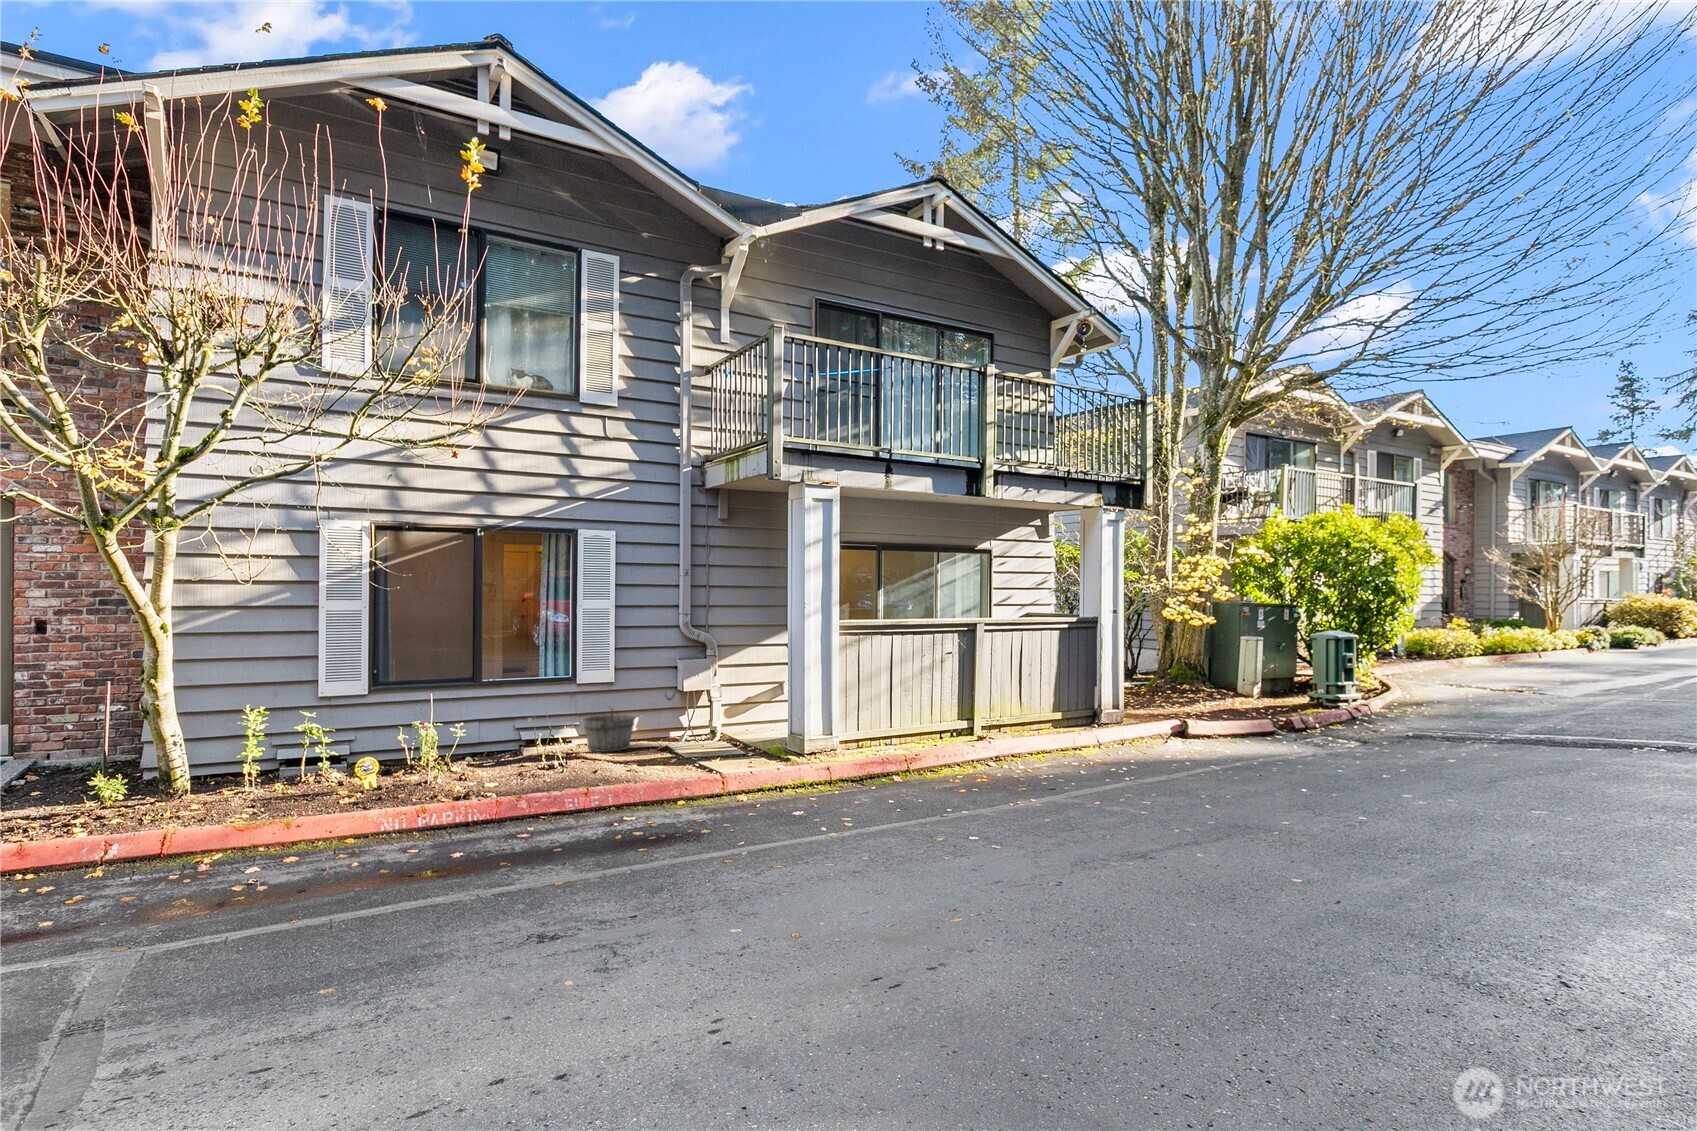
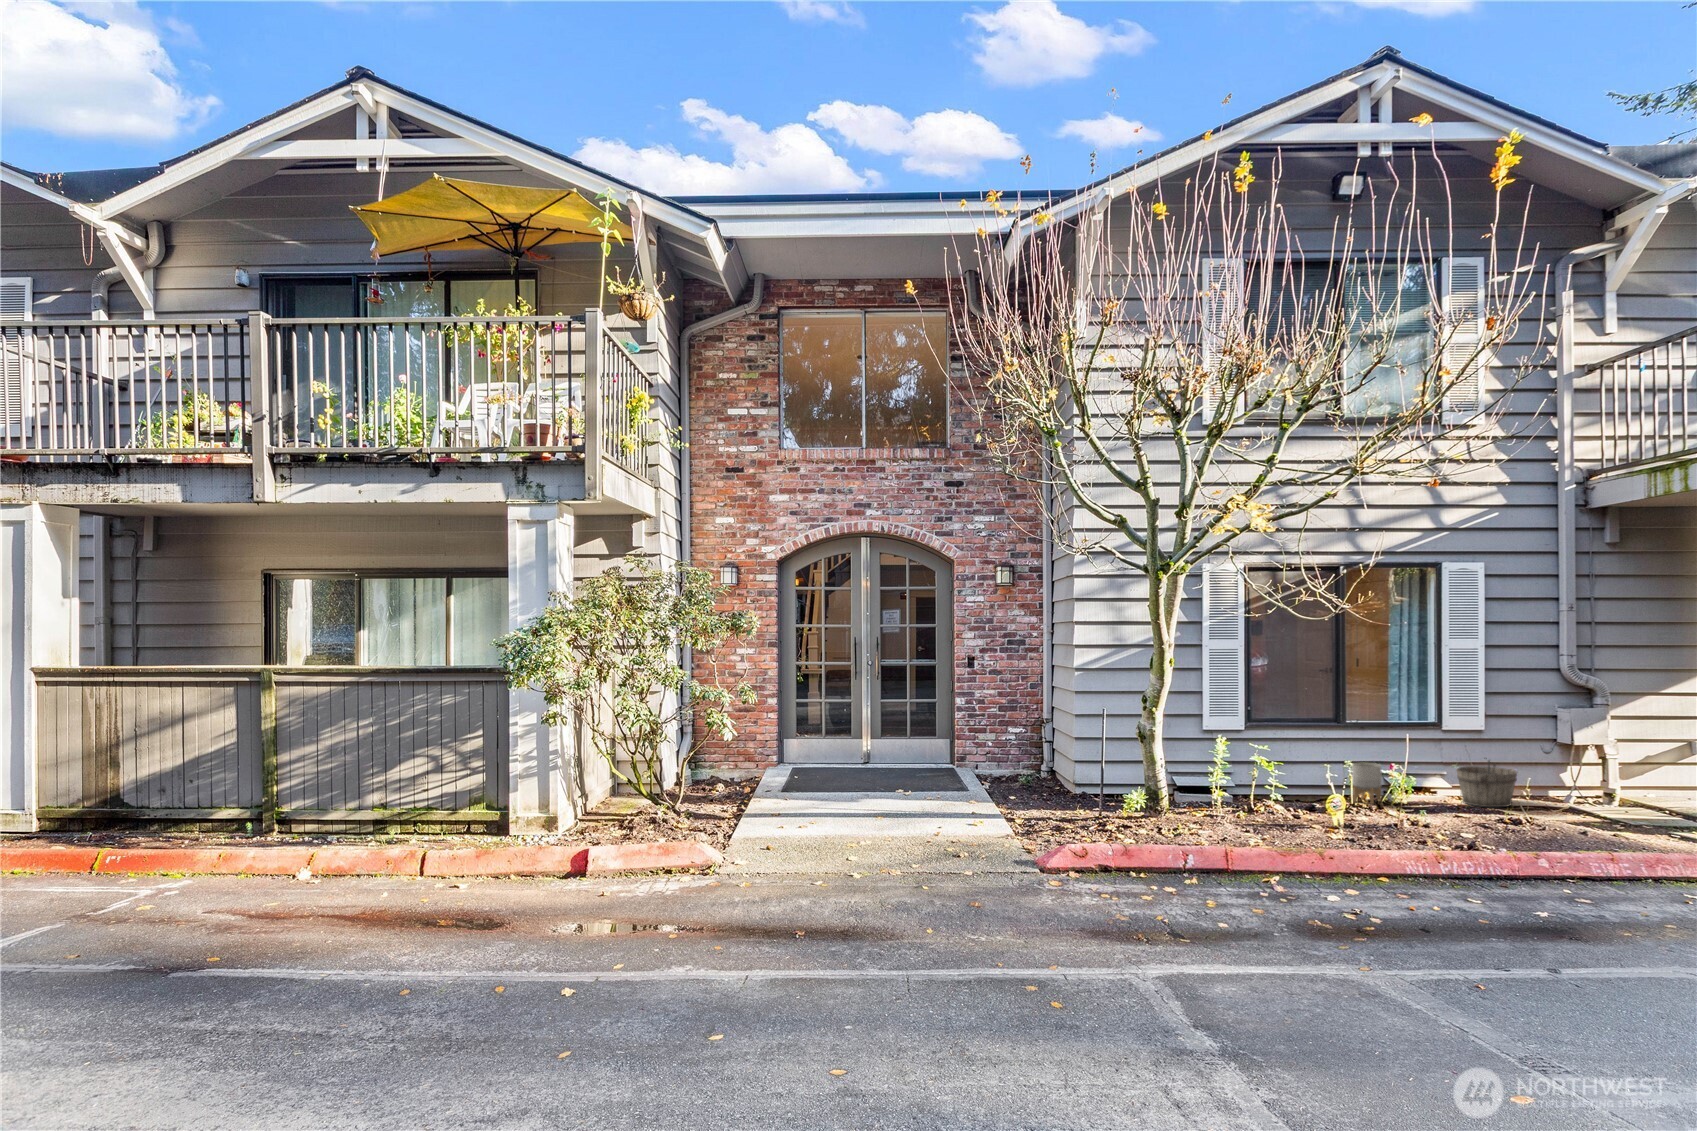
planter: none [482,718,510,759] -> present [1352,763,1382,804]

